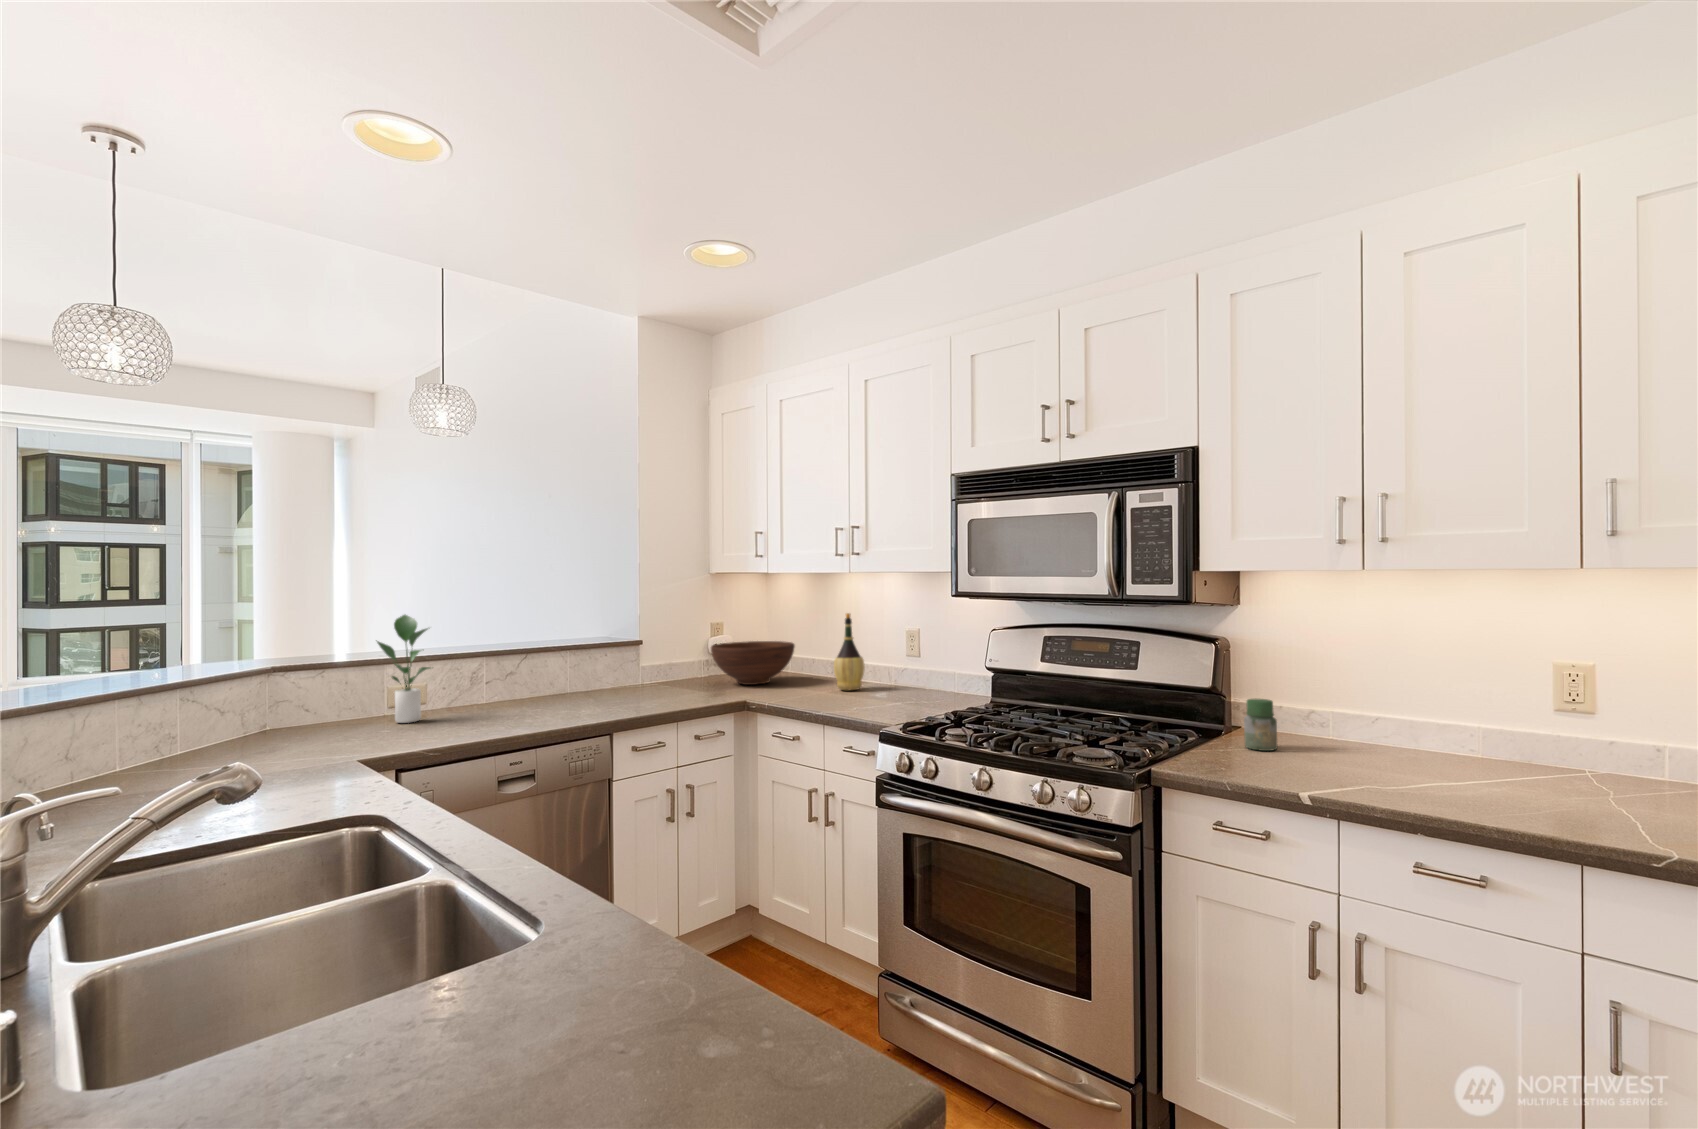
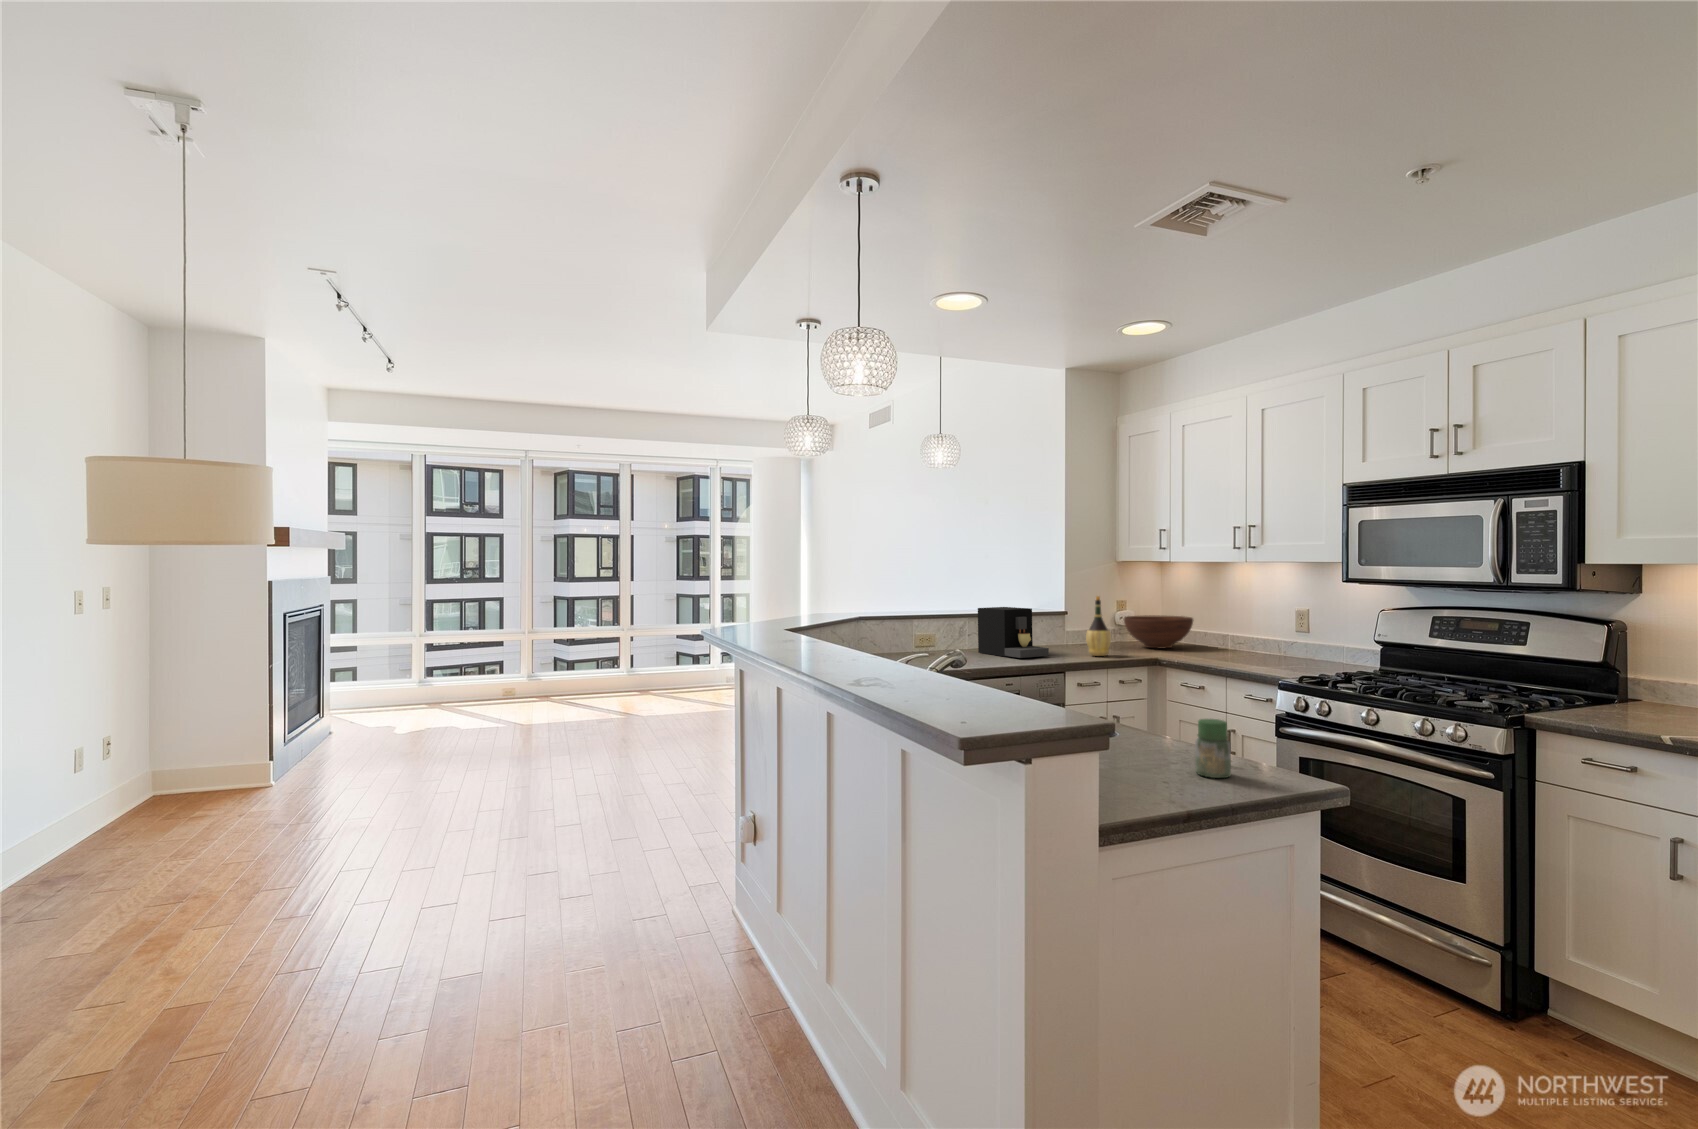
wine bottle: present [834,613,865,690] -> present [1086,596,1111,656]
potted plant: present [377,615,430,723] -> none [913,588,945,658]
coffee maker: none [497,638,597,715] -> present [978,607,1049,658]
jar: present [1244,699,1277,751] -> present [1195,719,1231,778]

